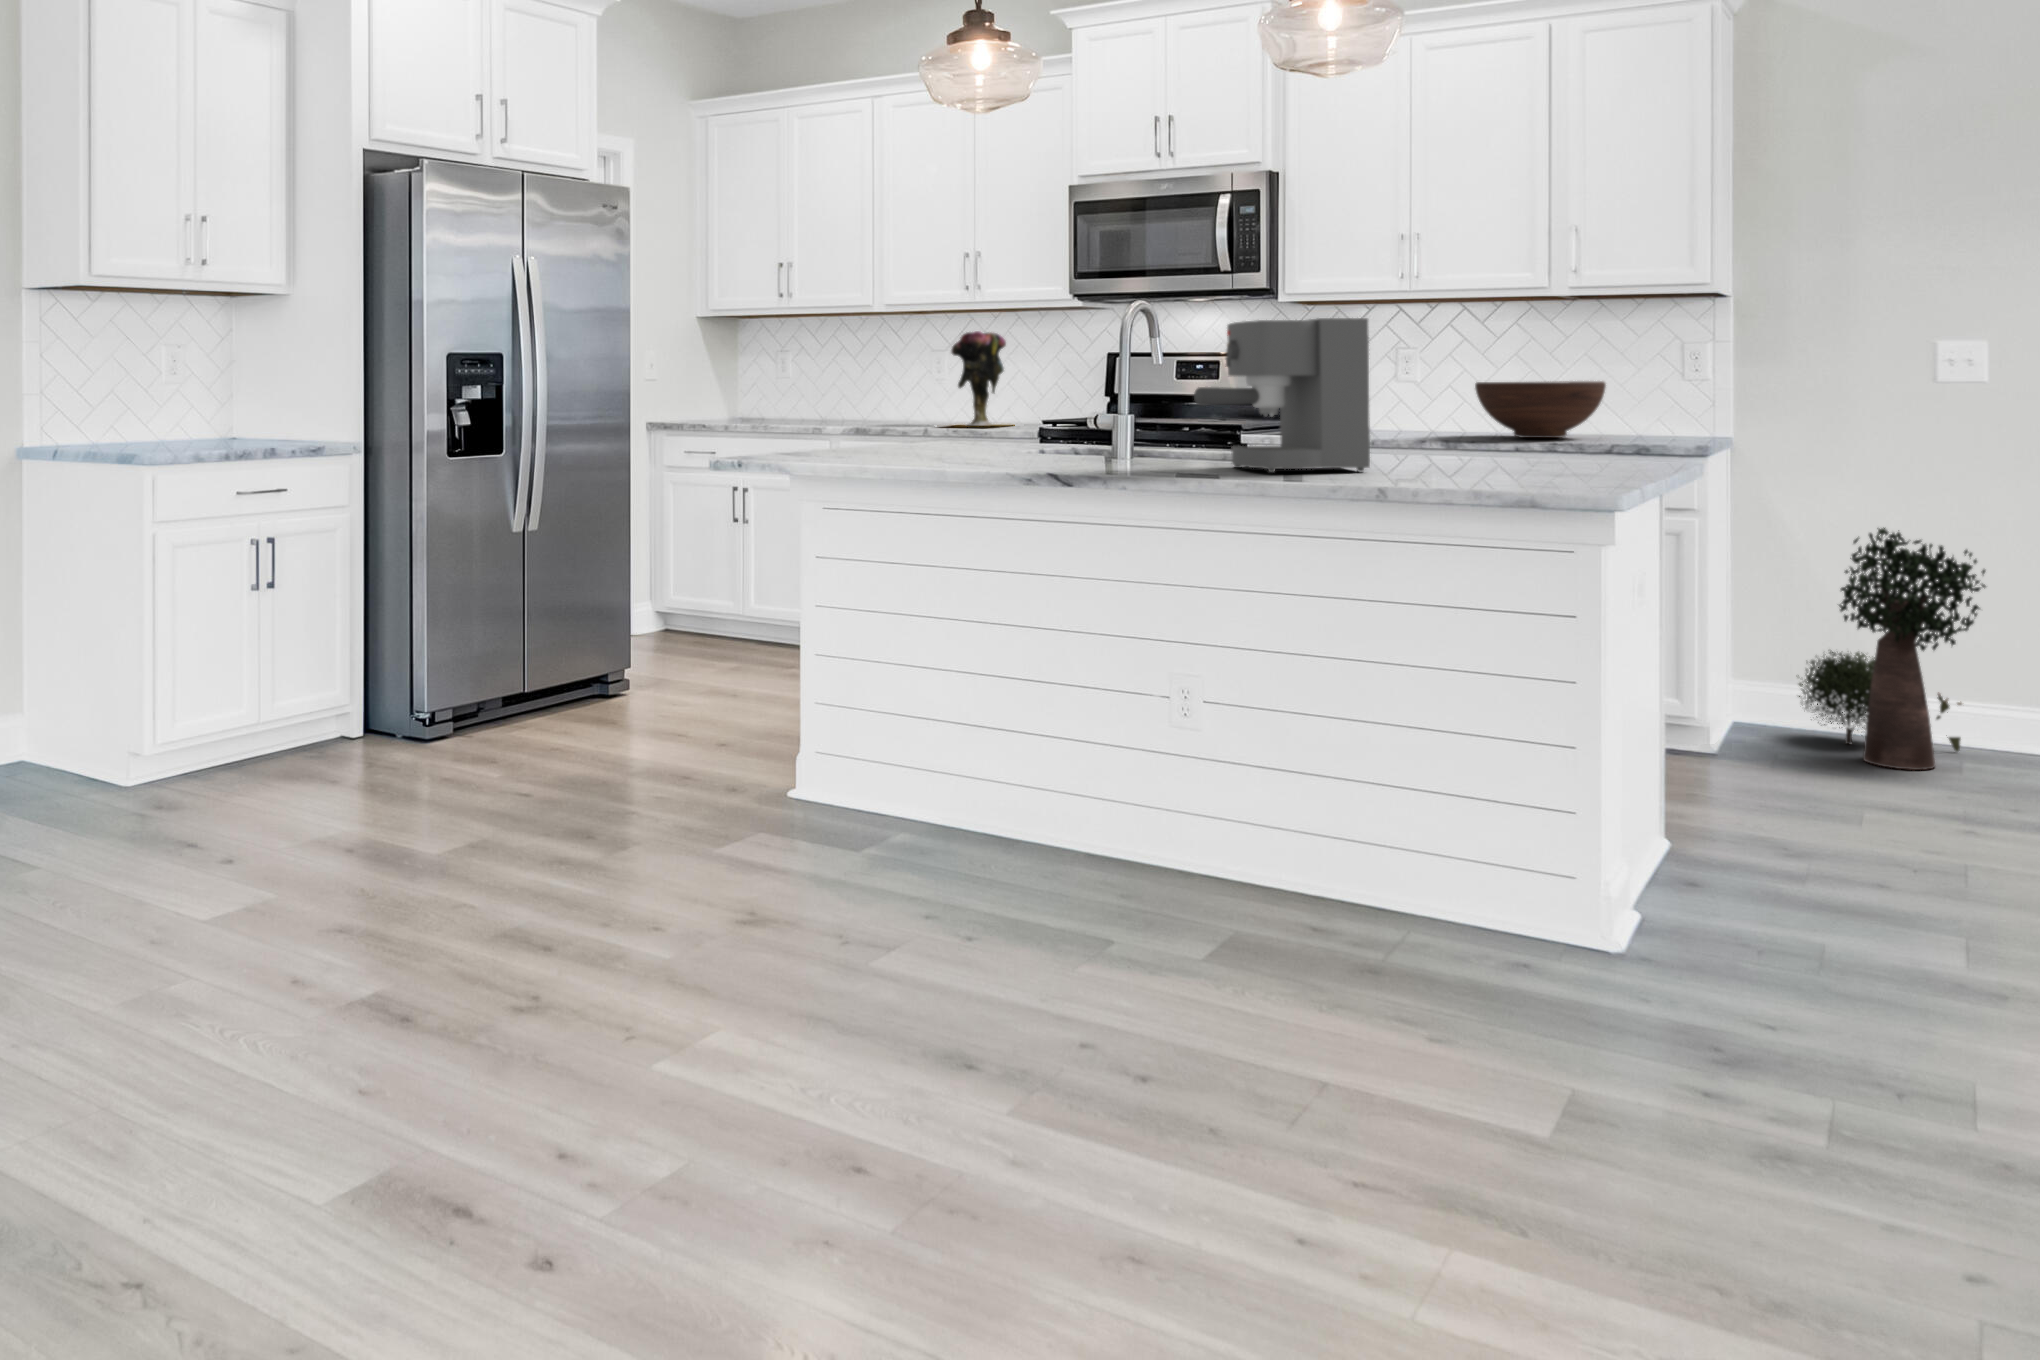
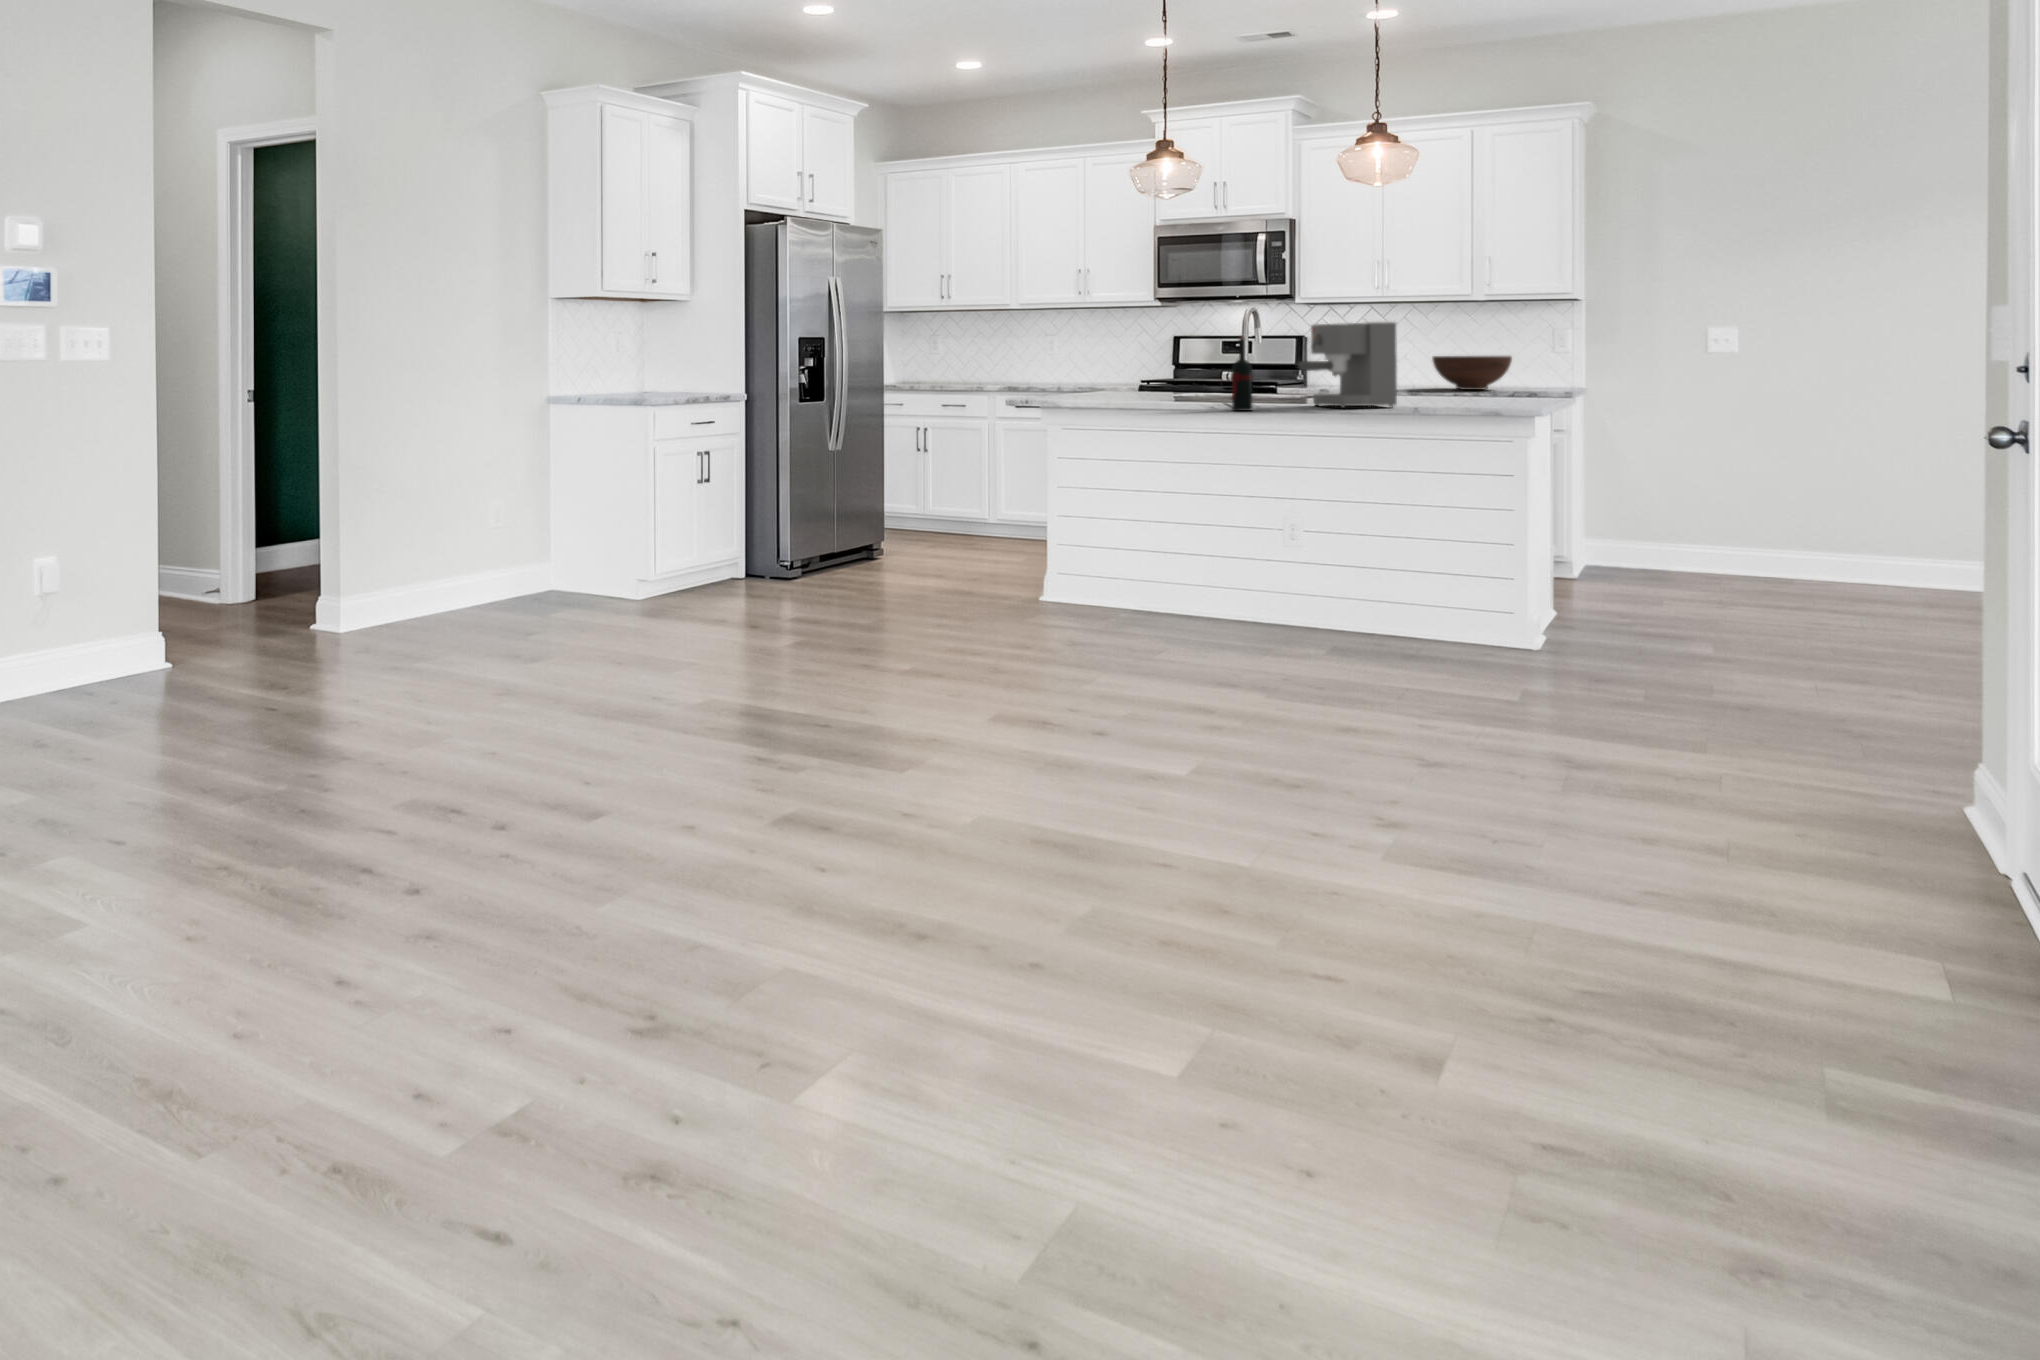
vase: present [951,331,1014,426] -> none [1068,322,1125,384]
wine bottle: none [1068,343,1108,477] -> present [1231,337,1252,411]
potted plant: present [1799,527,1986,770] -> none [1622,442,1735,583]

